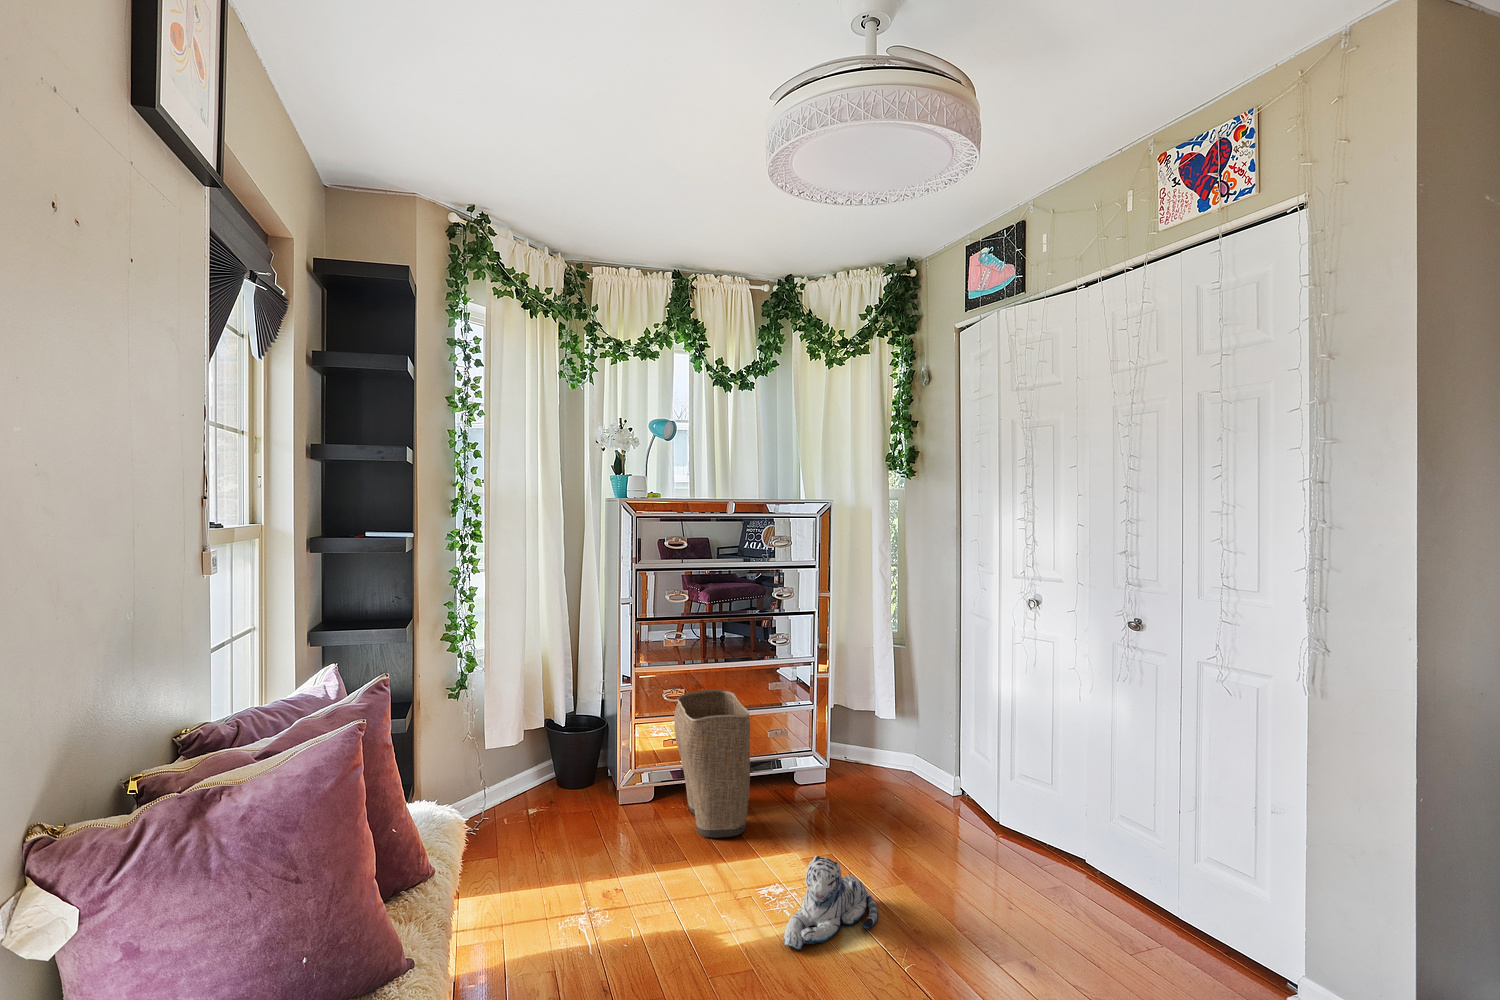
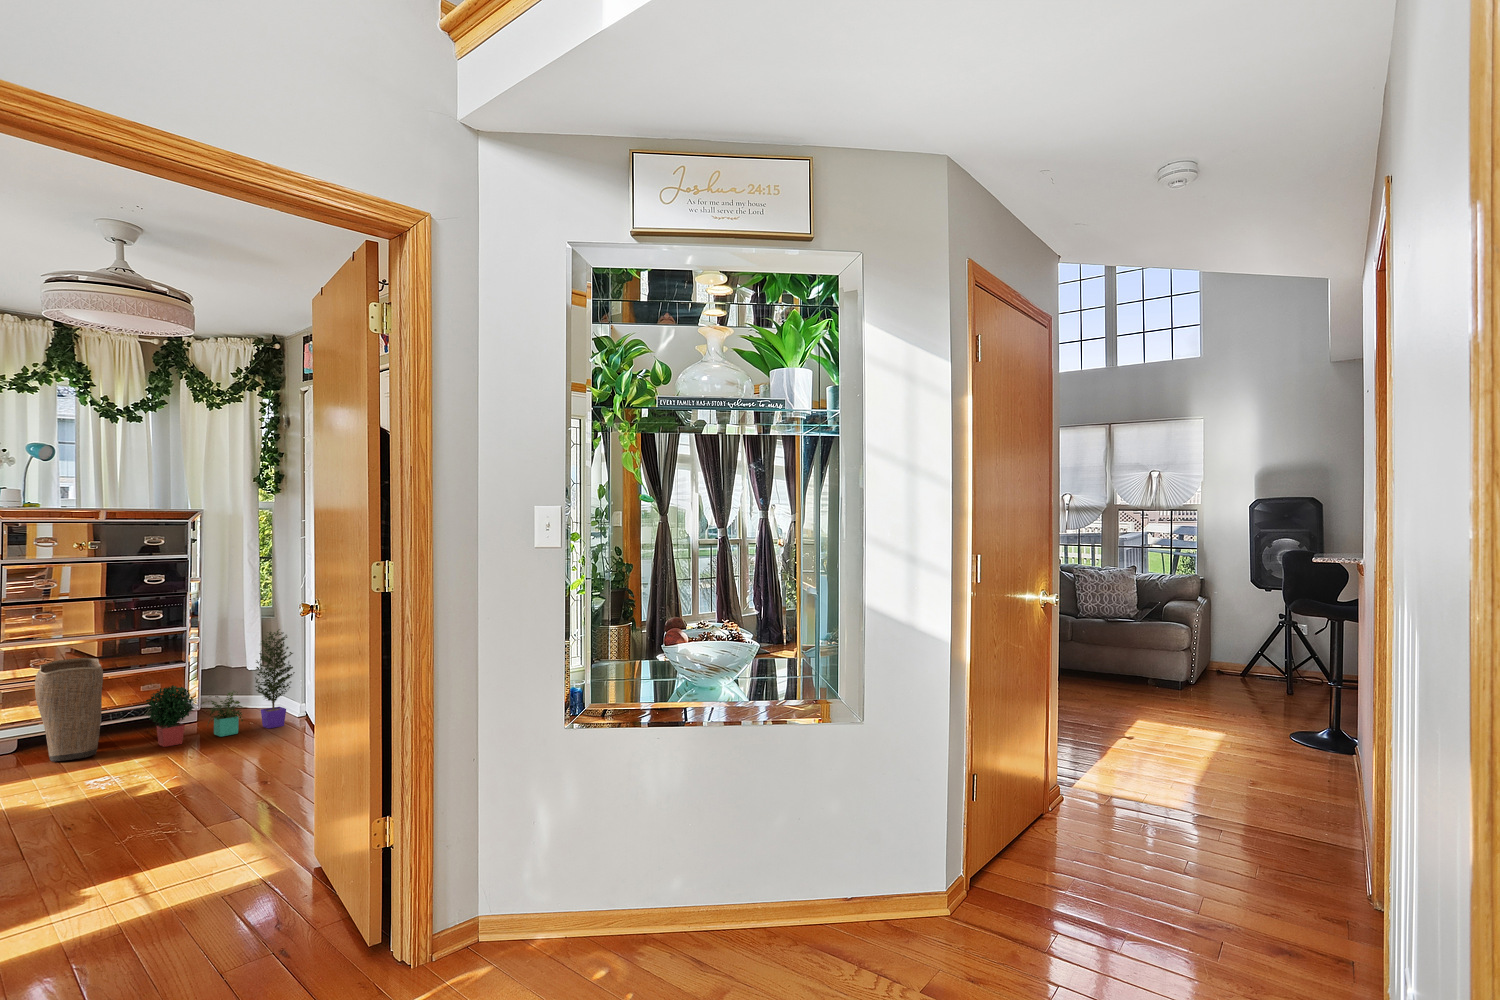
potted plant: none [792,665,958,827] -> present [145,629,295,747]
plush toy: present [783,855,878,950] -> none [87,739,177,795]

